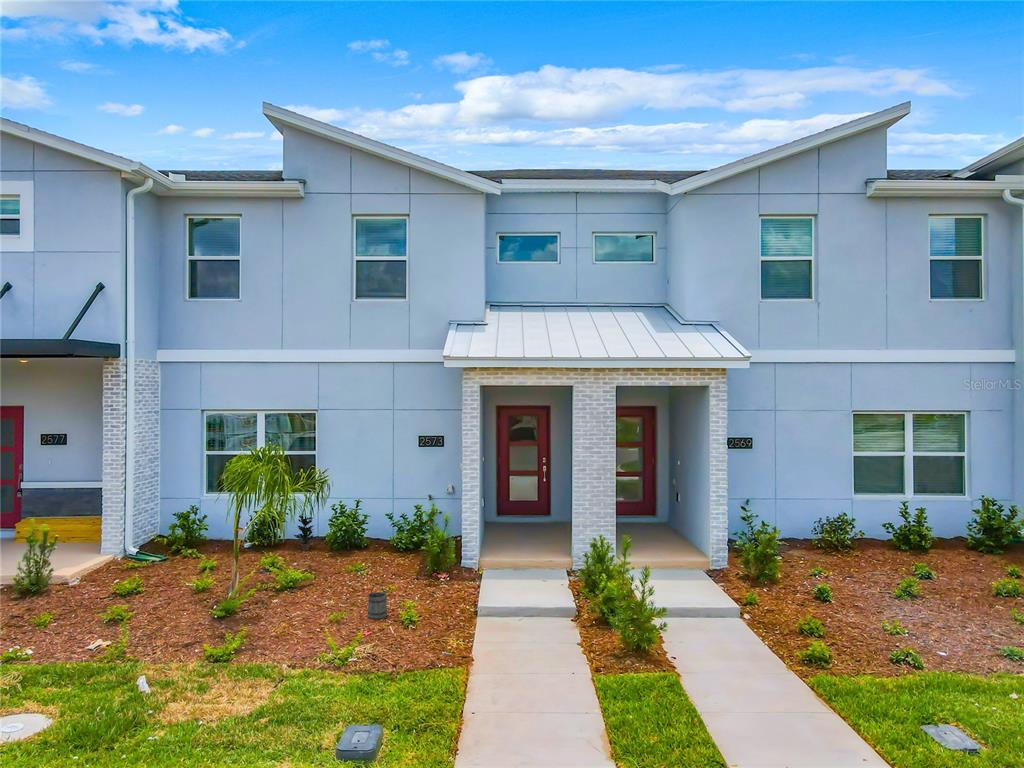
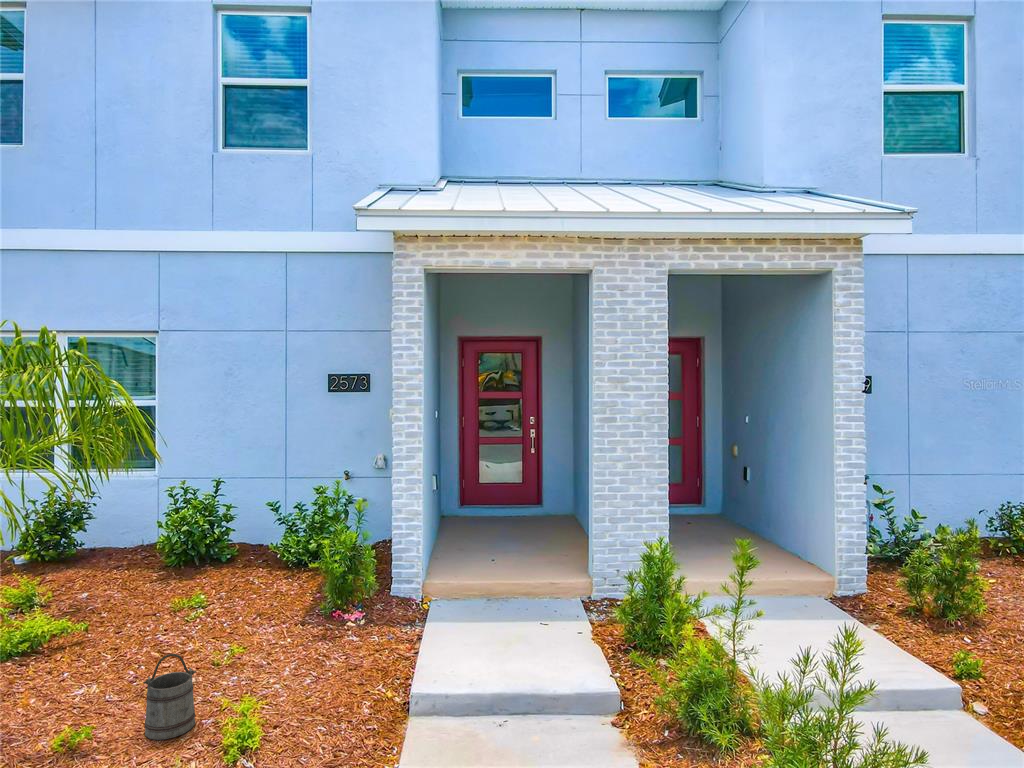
potted plant: present [294,515,315,551] -> none [107,505,148,568]

